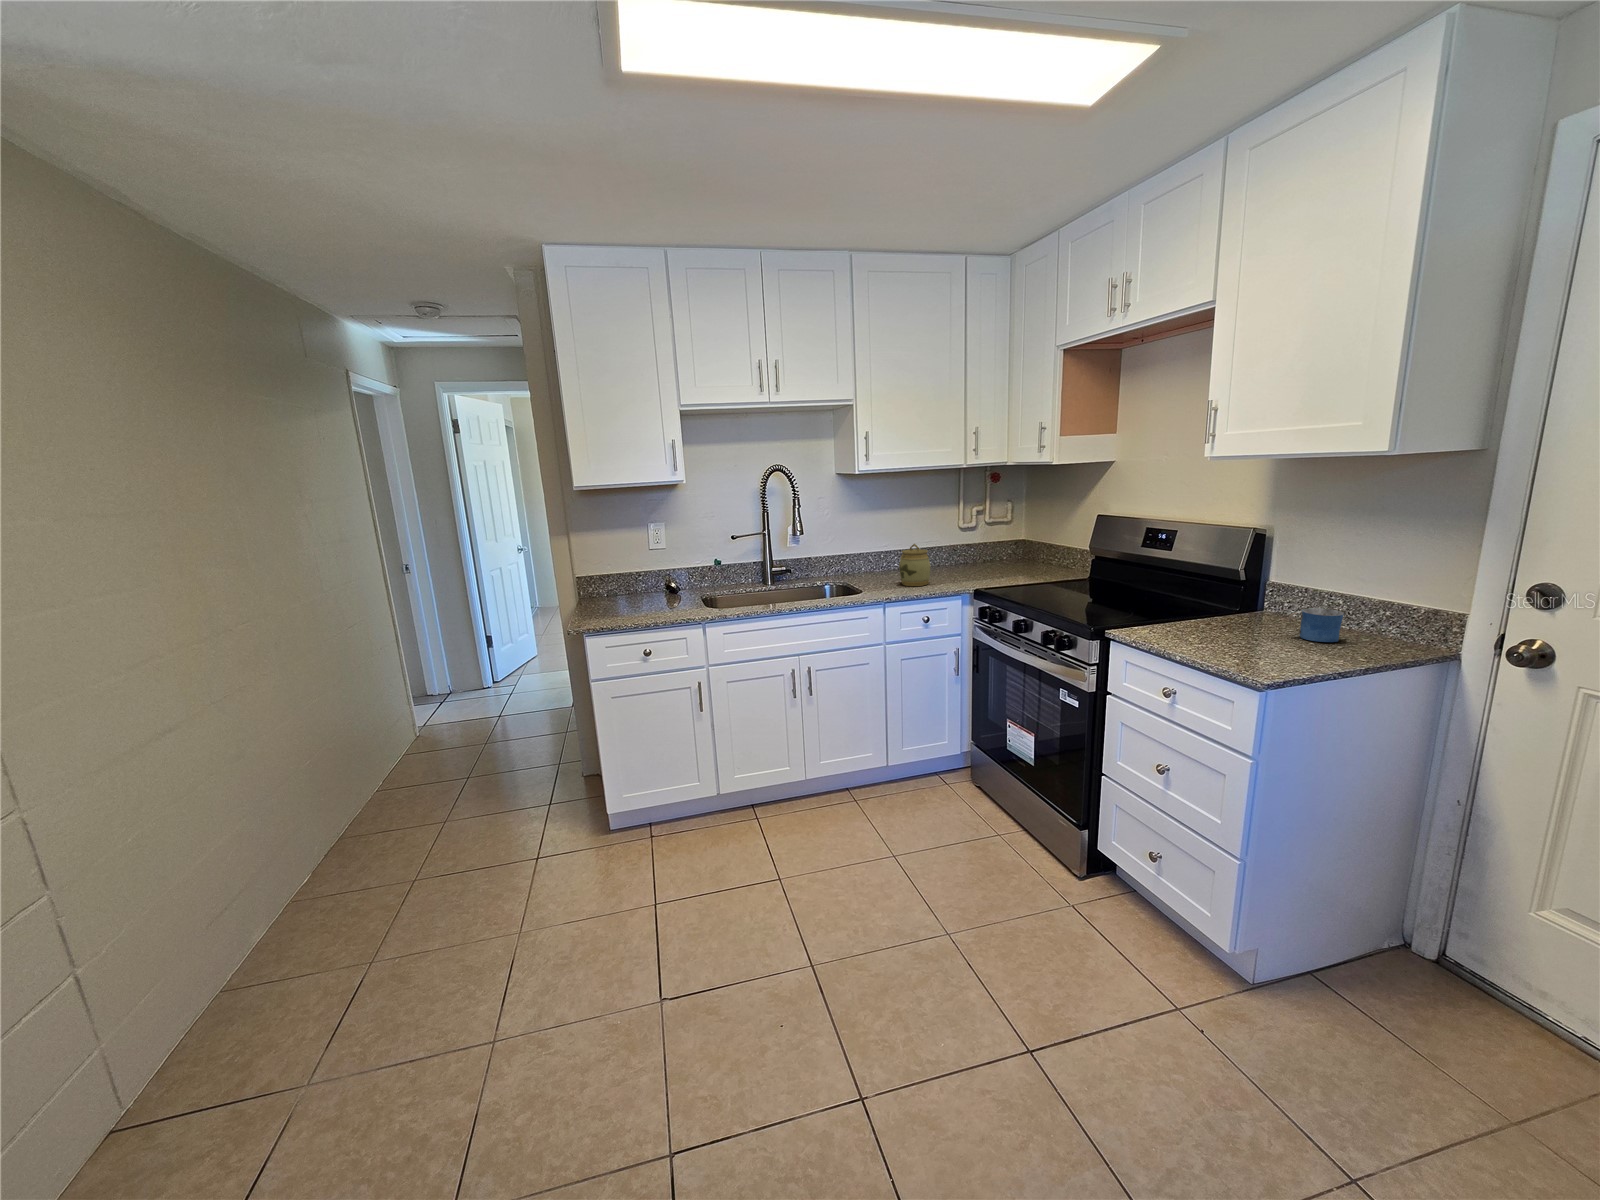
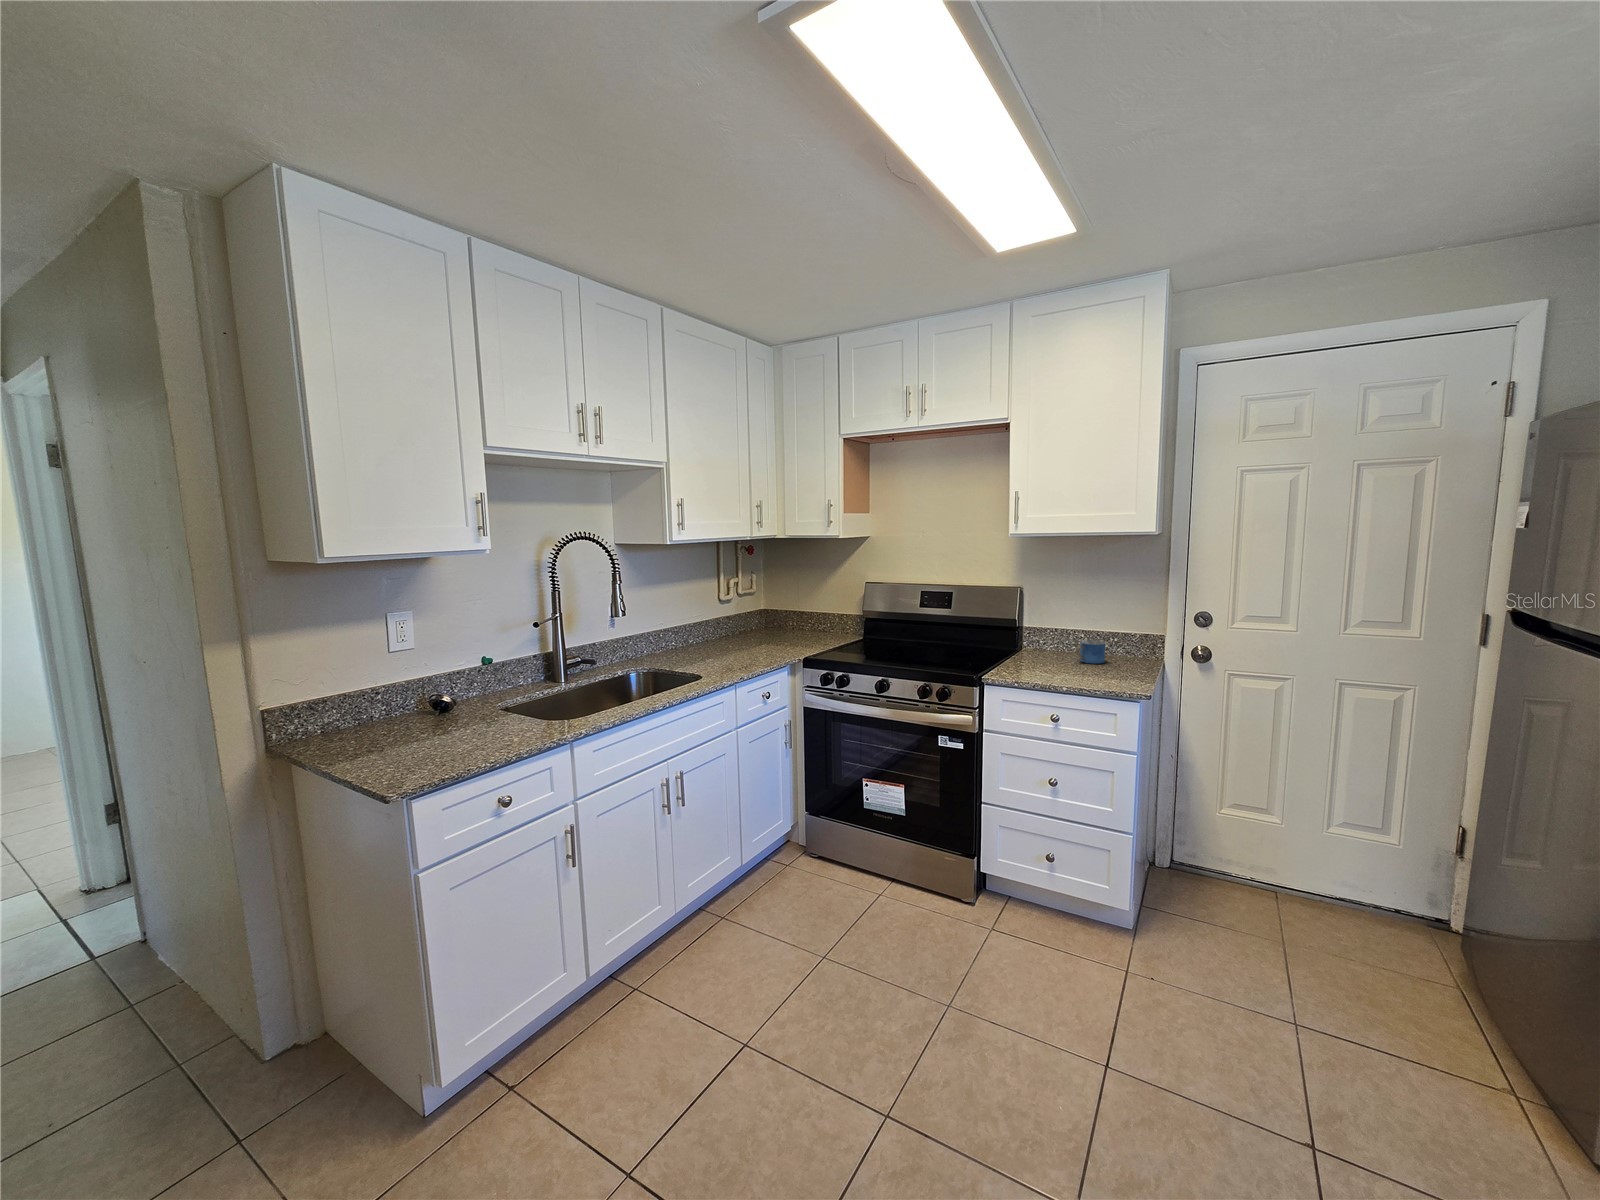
jar: present [899,544,930,586] -> none [716,618,750,663]

